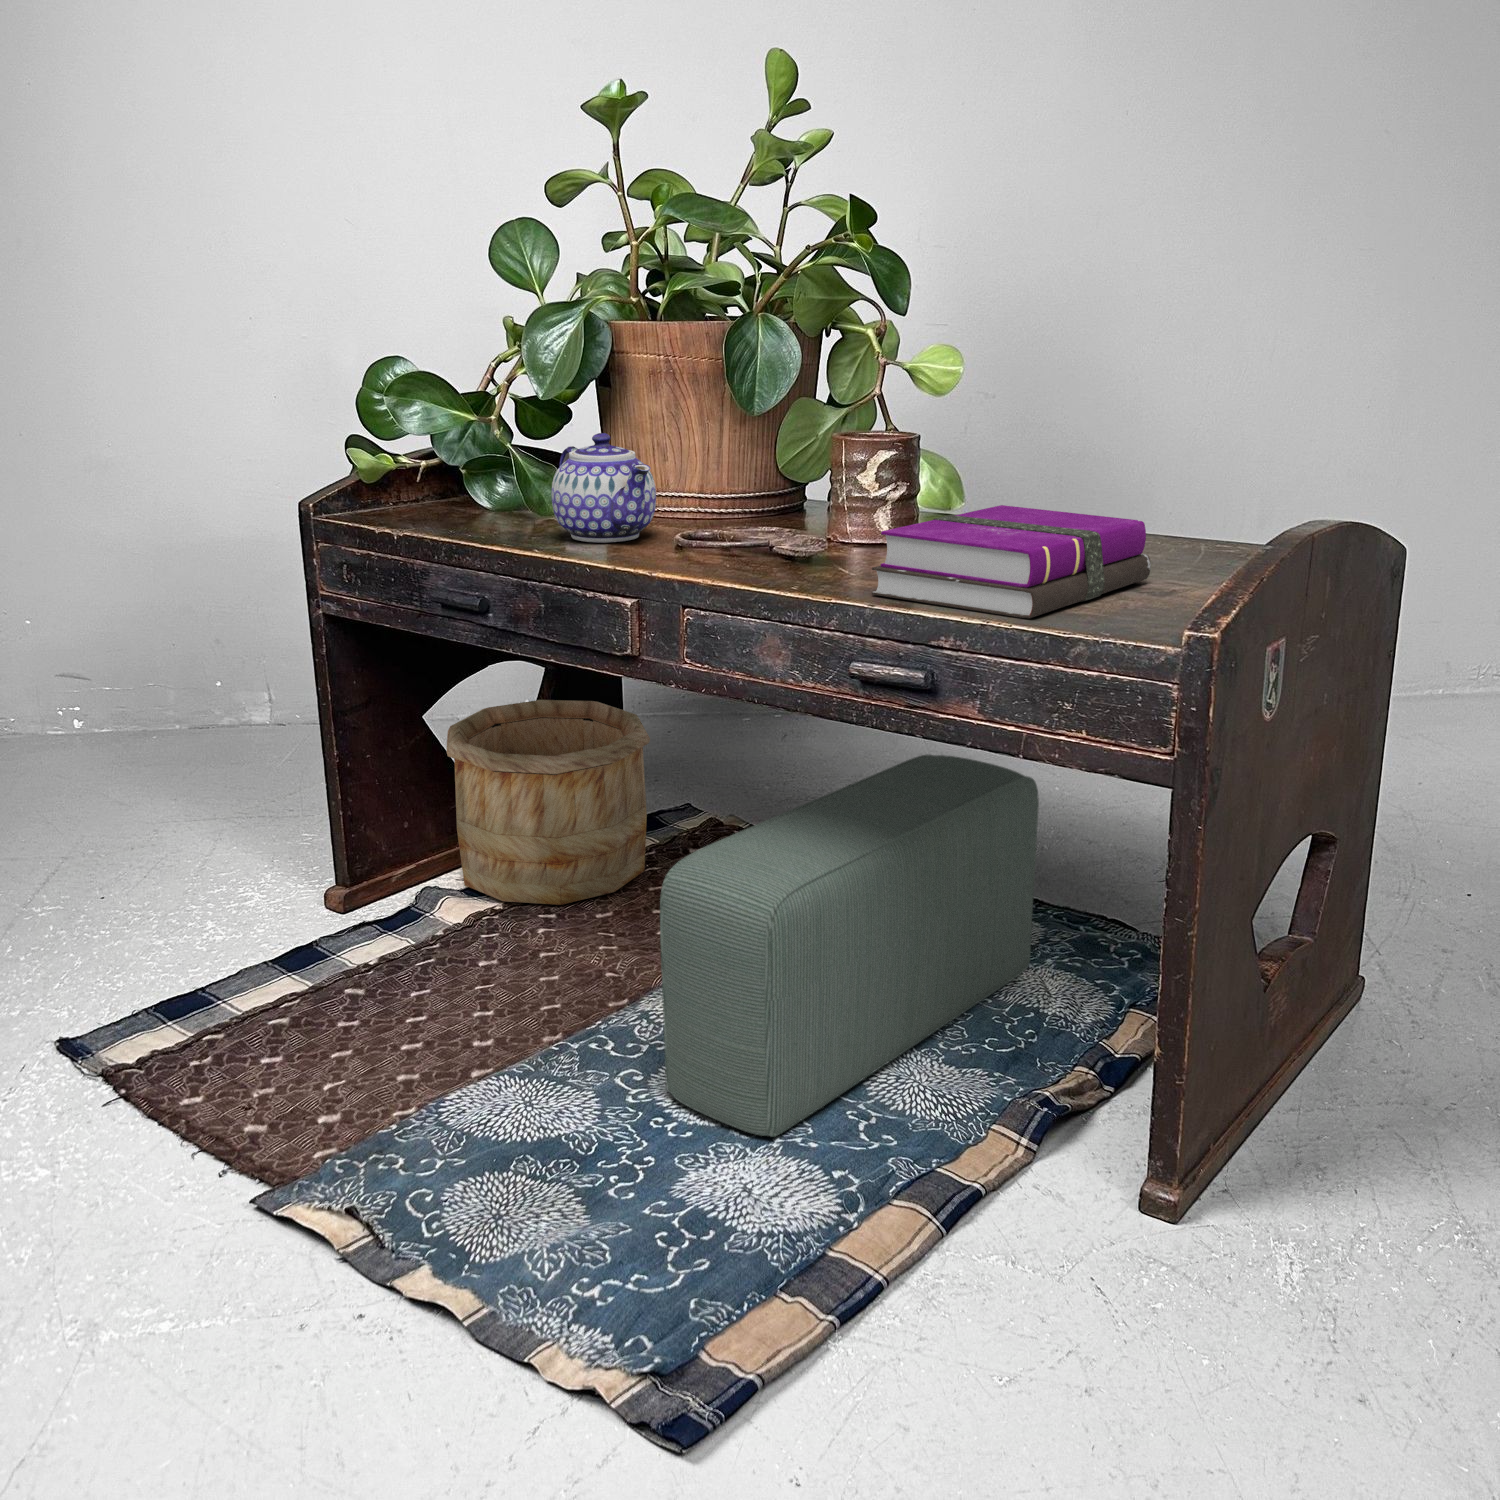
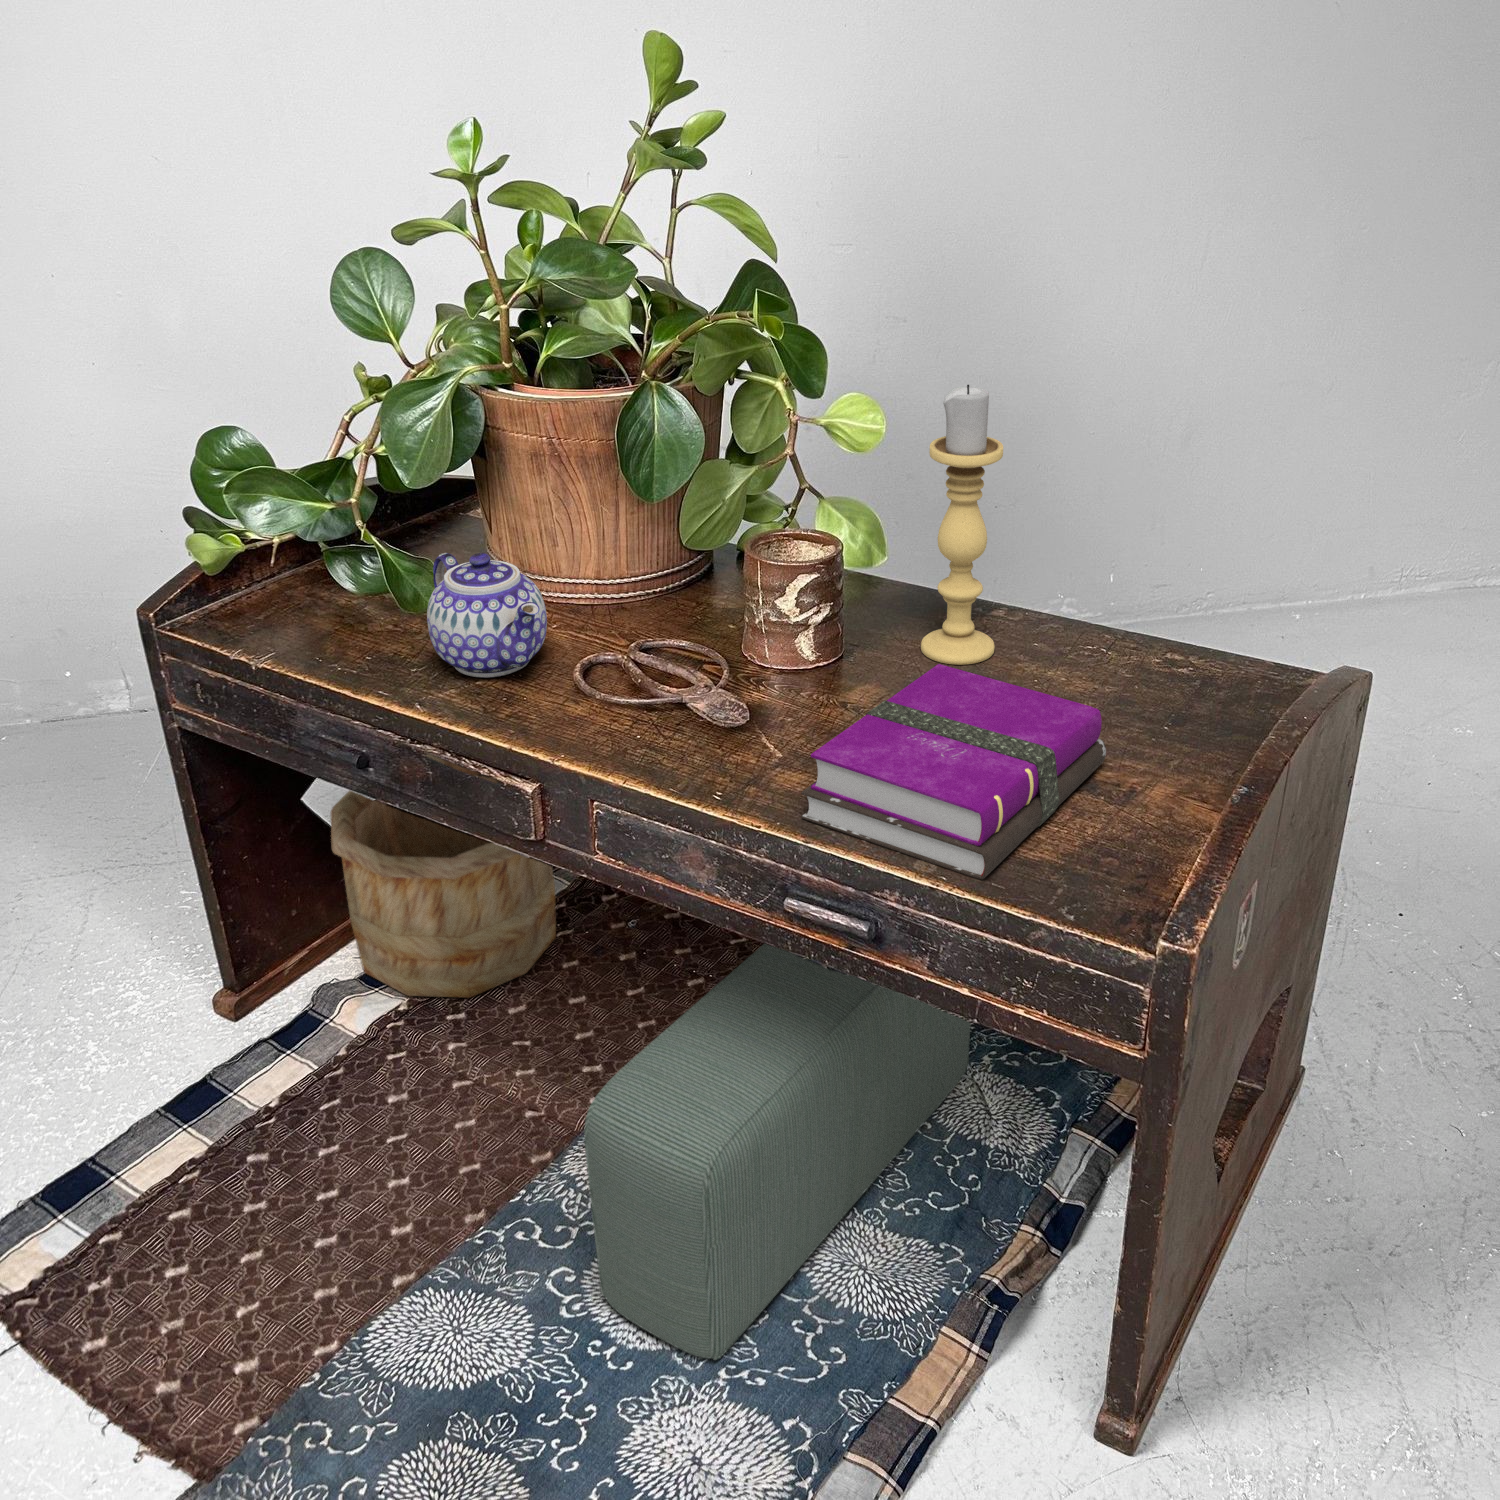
candle holder: none [990,287,1065,545] -> present [921,385,1003,665]

